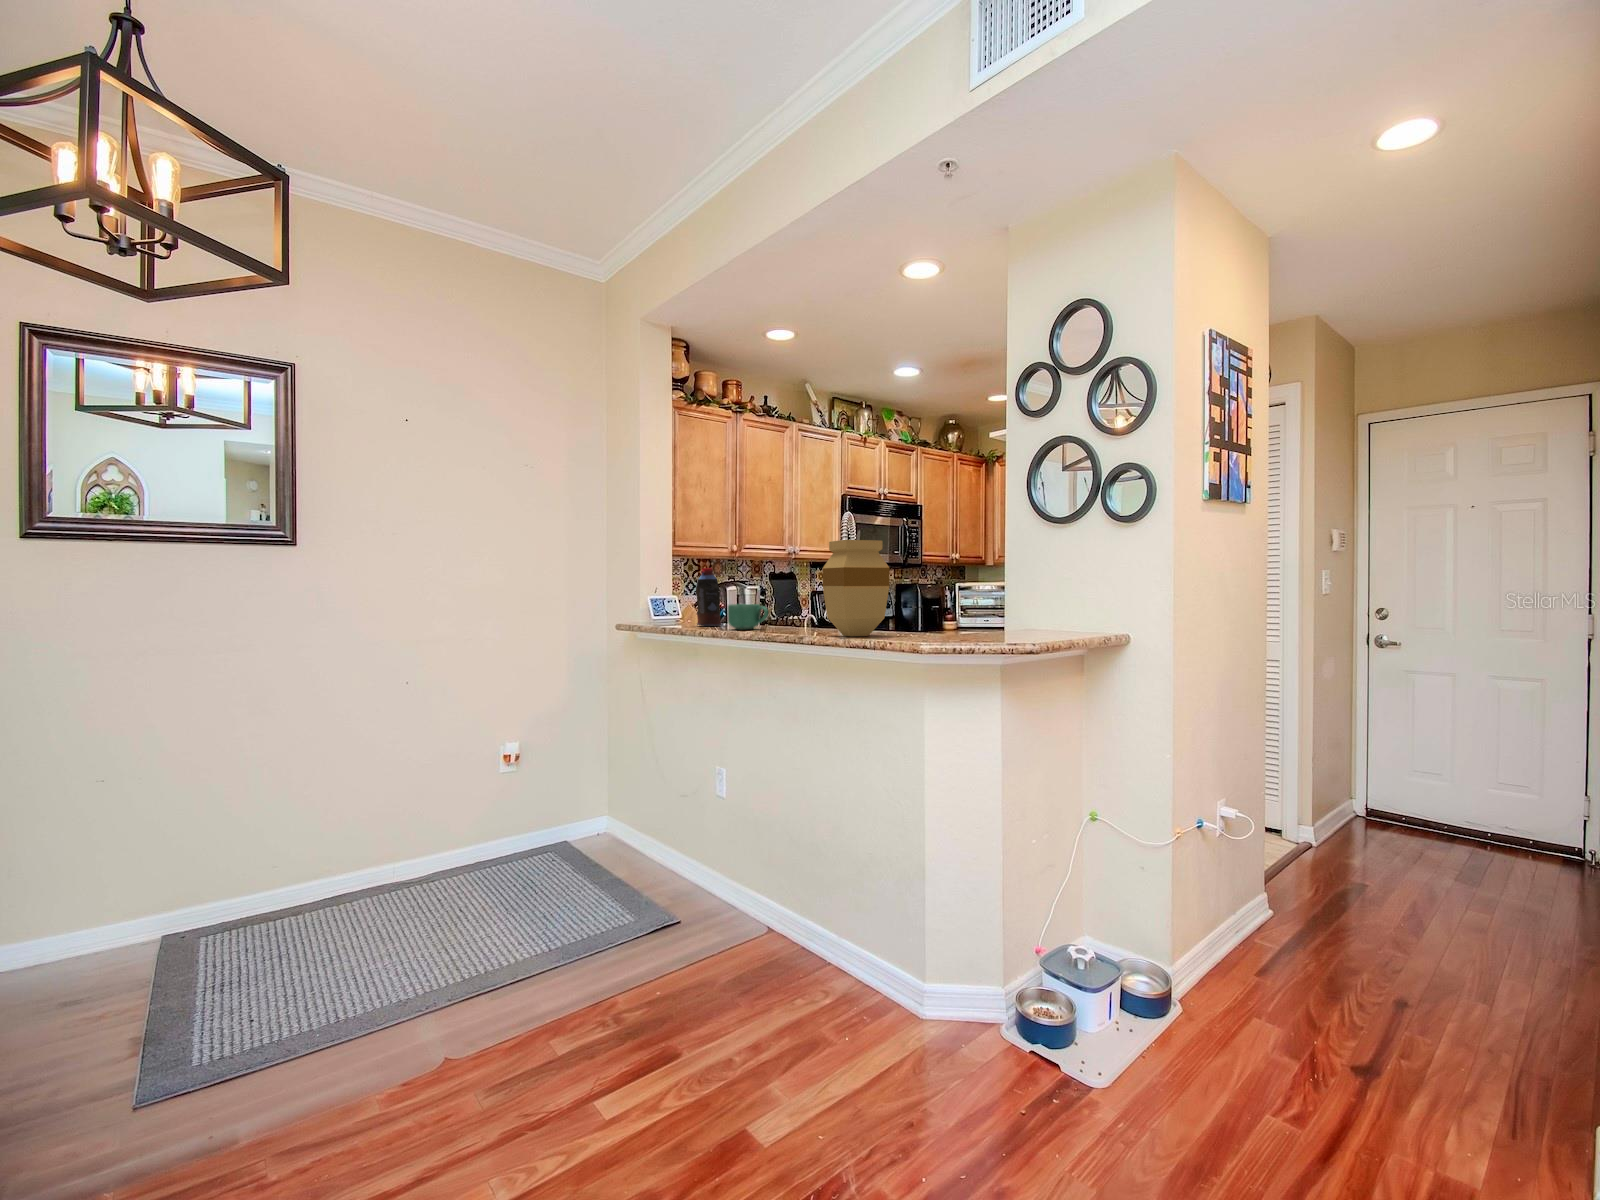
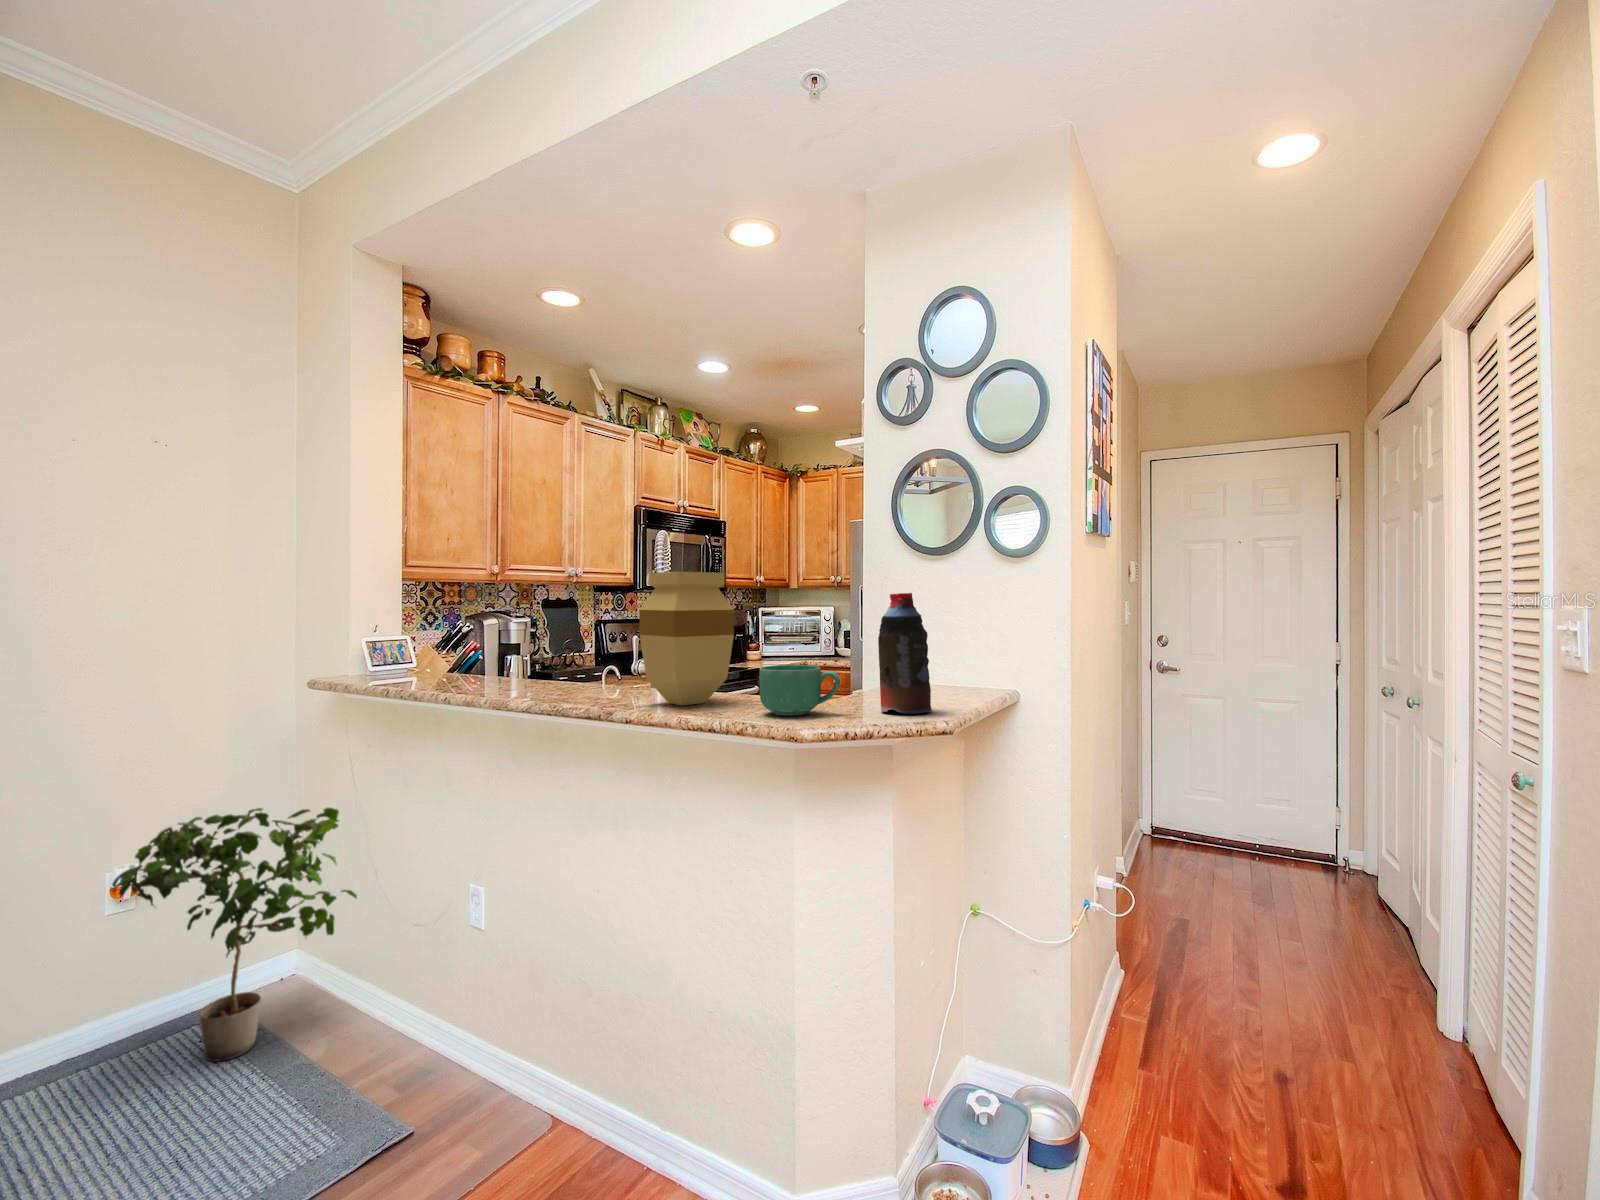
bottle: present [696,568,721,626] -> present [878,593,932,714]
mug: present [728,604,768,629] -> present [759,665,840,716]
potted plant: none [507,710,644,871] -> present [112,808,357,1061]

